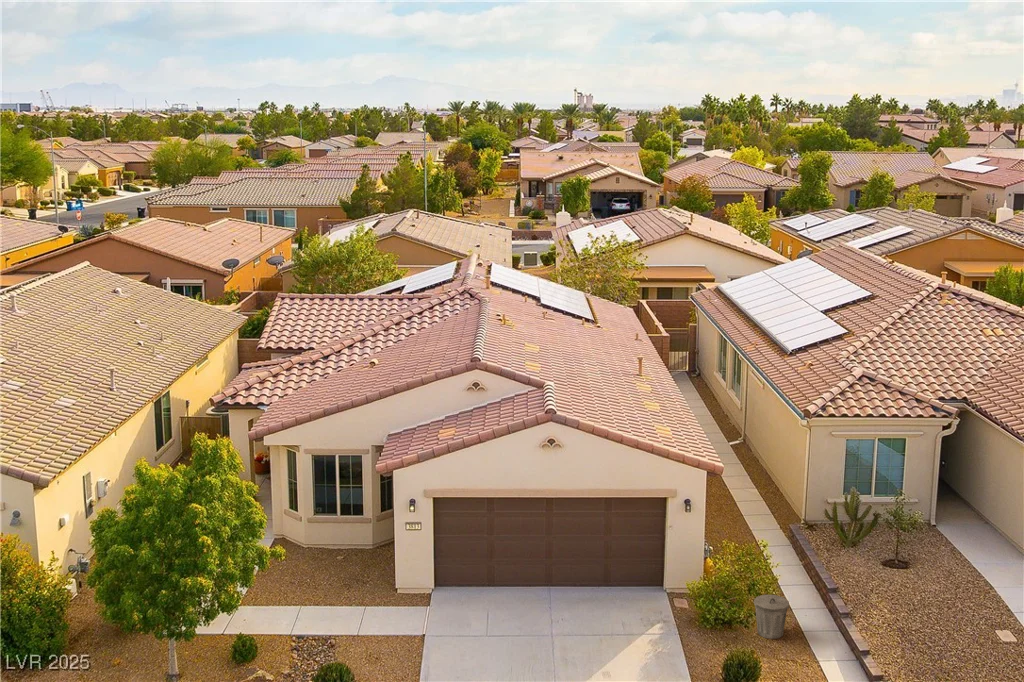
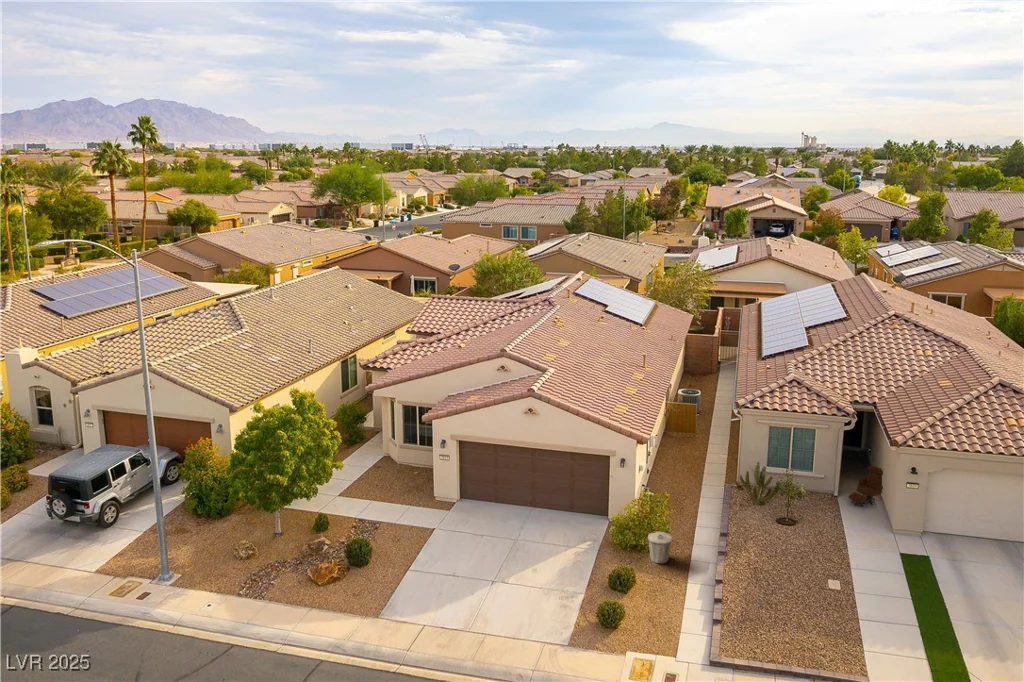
lounge chair: none [955,481,997,536] -> present [849,466,883,504]

